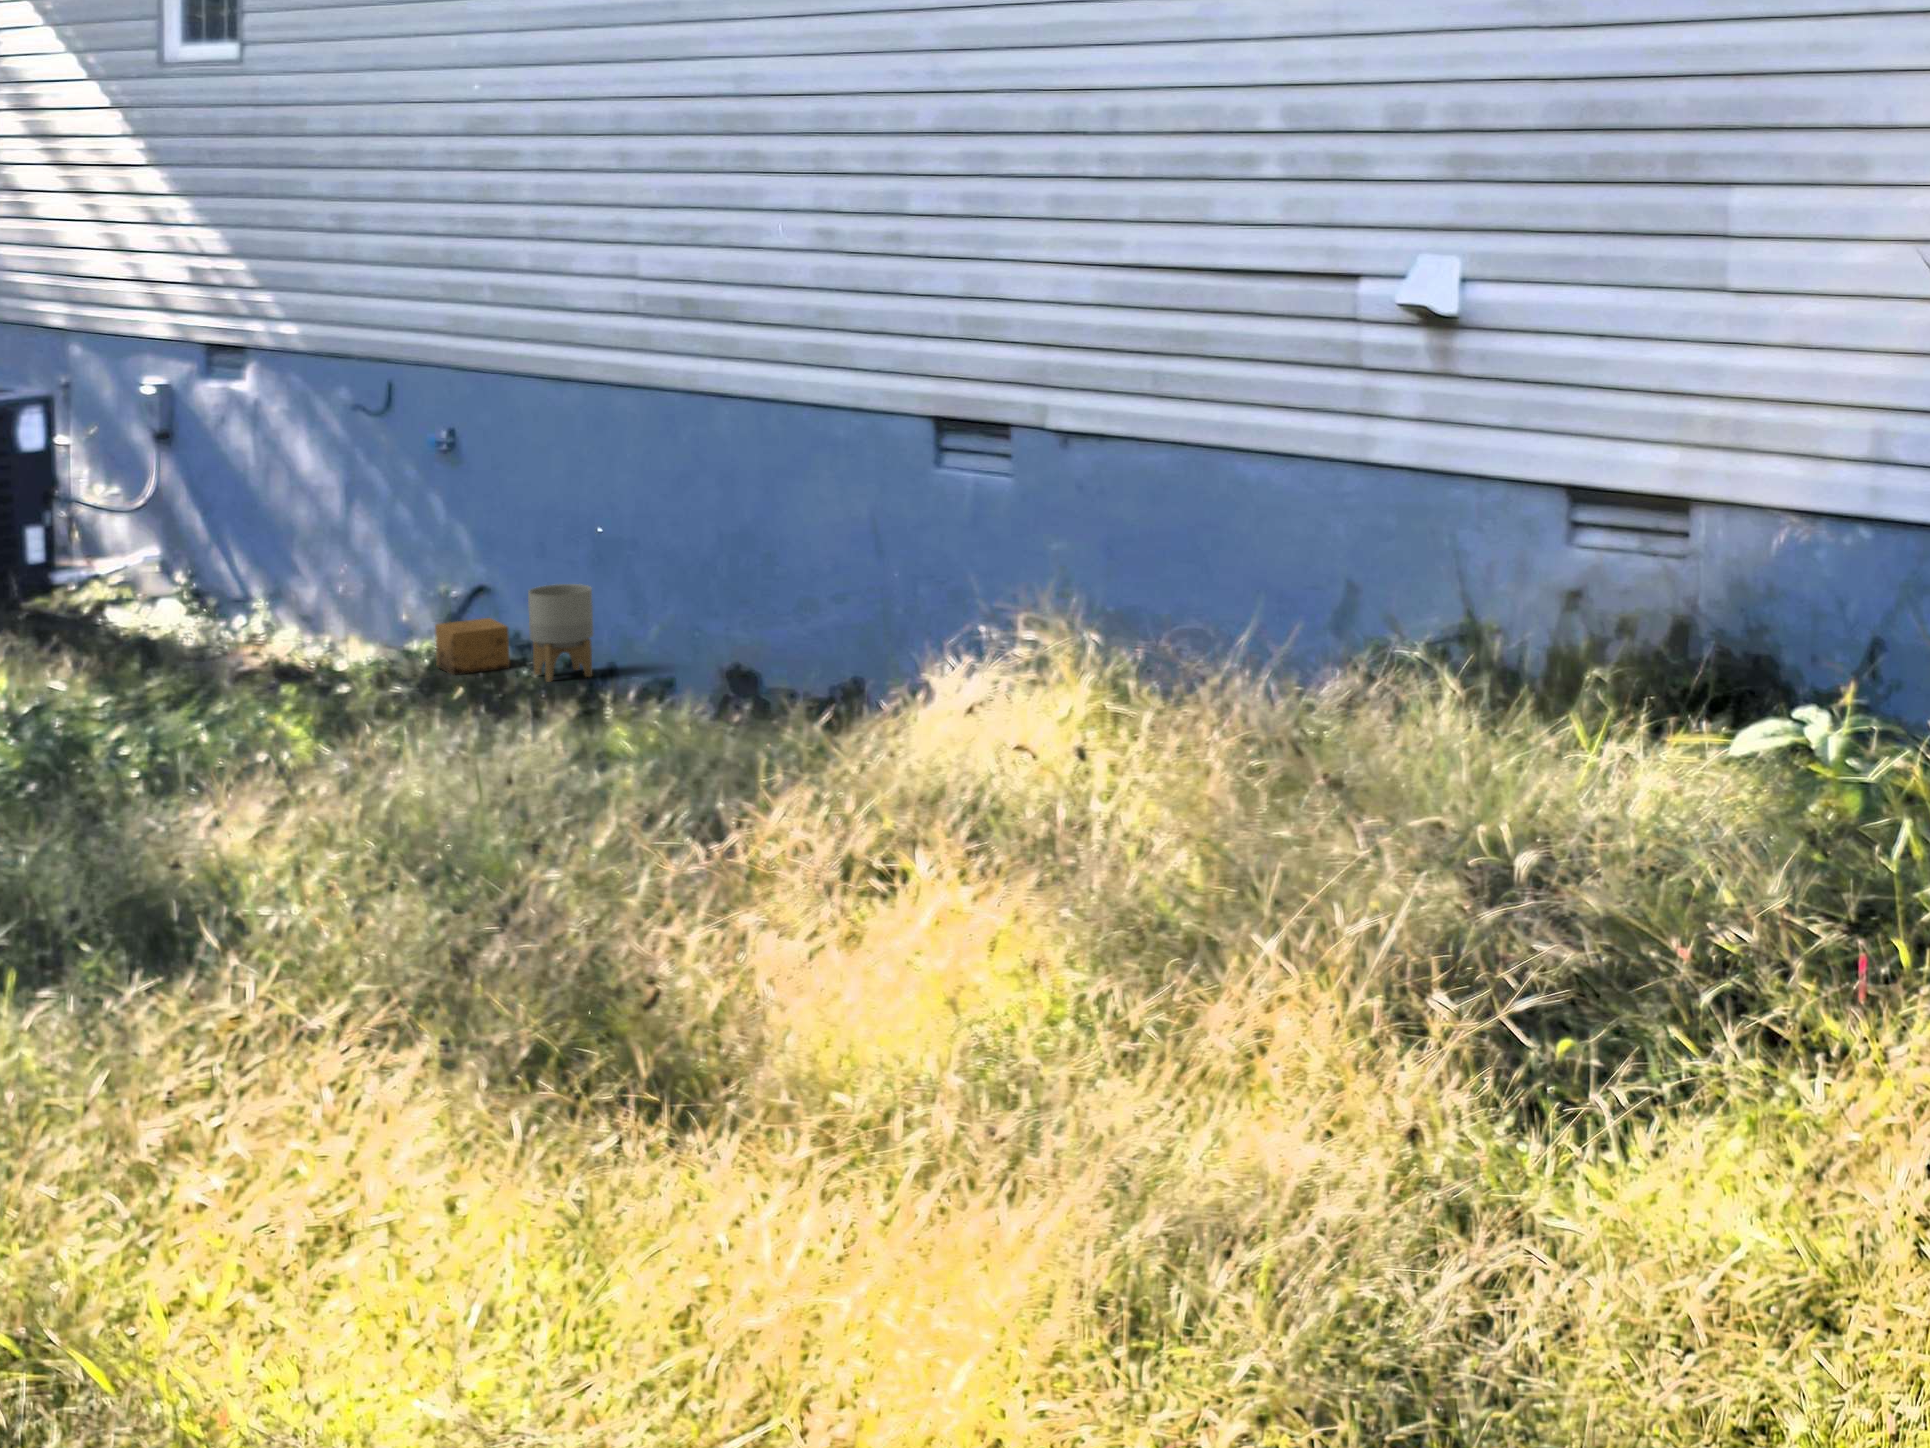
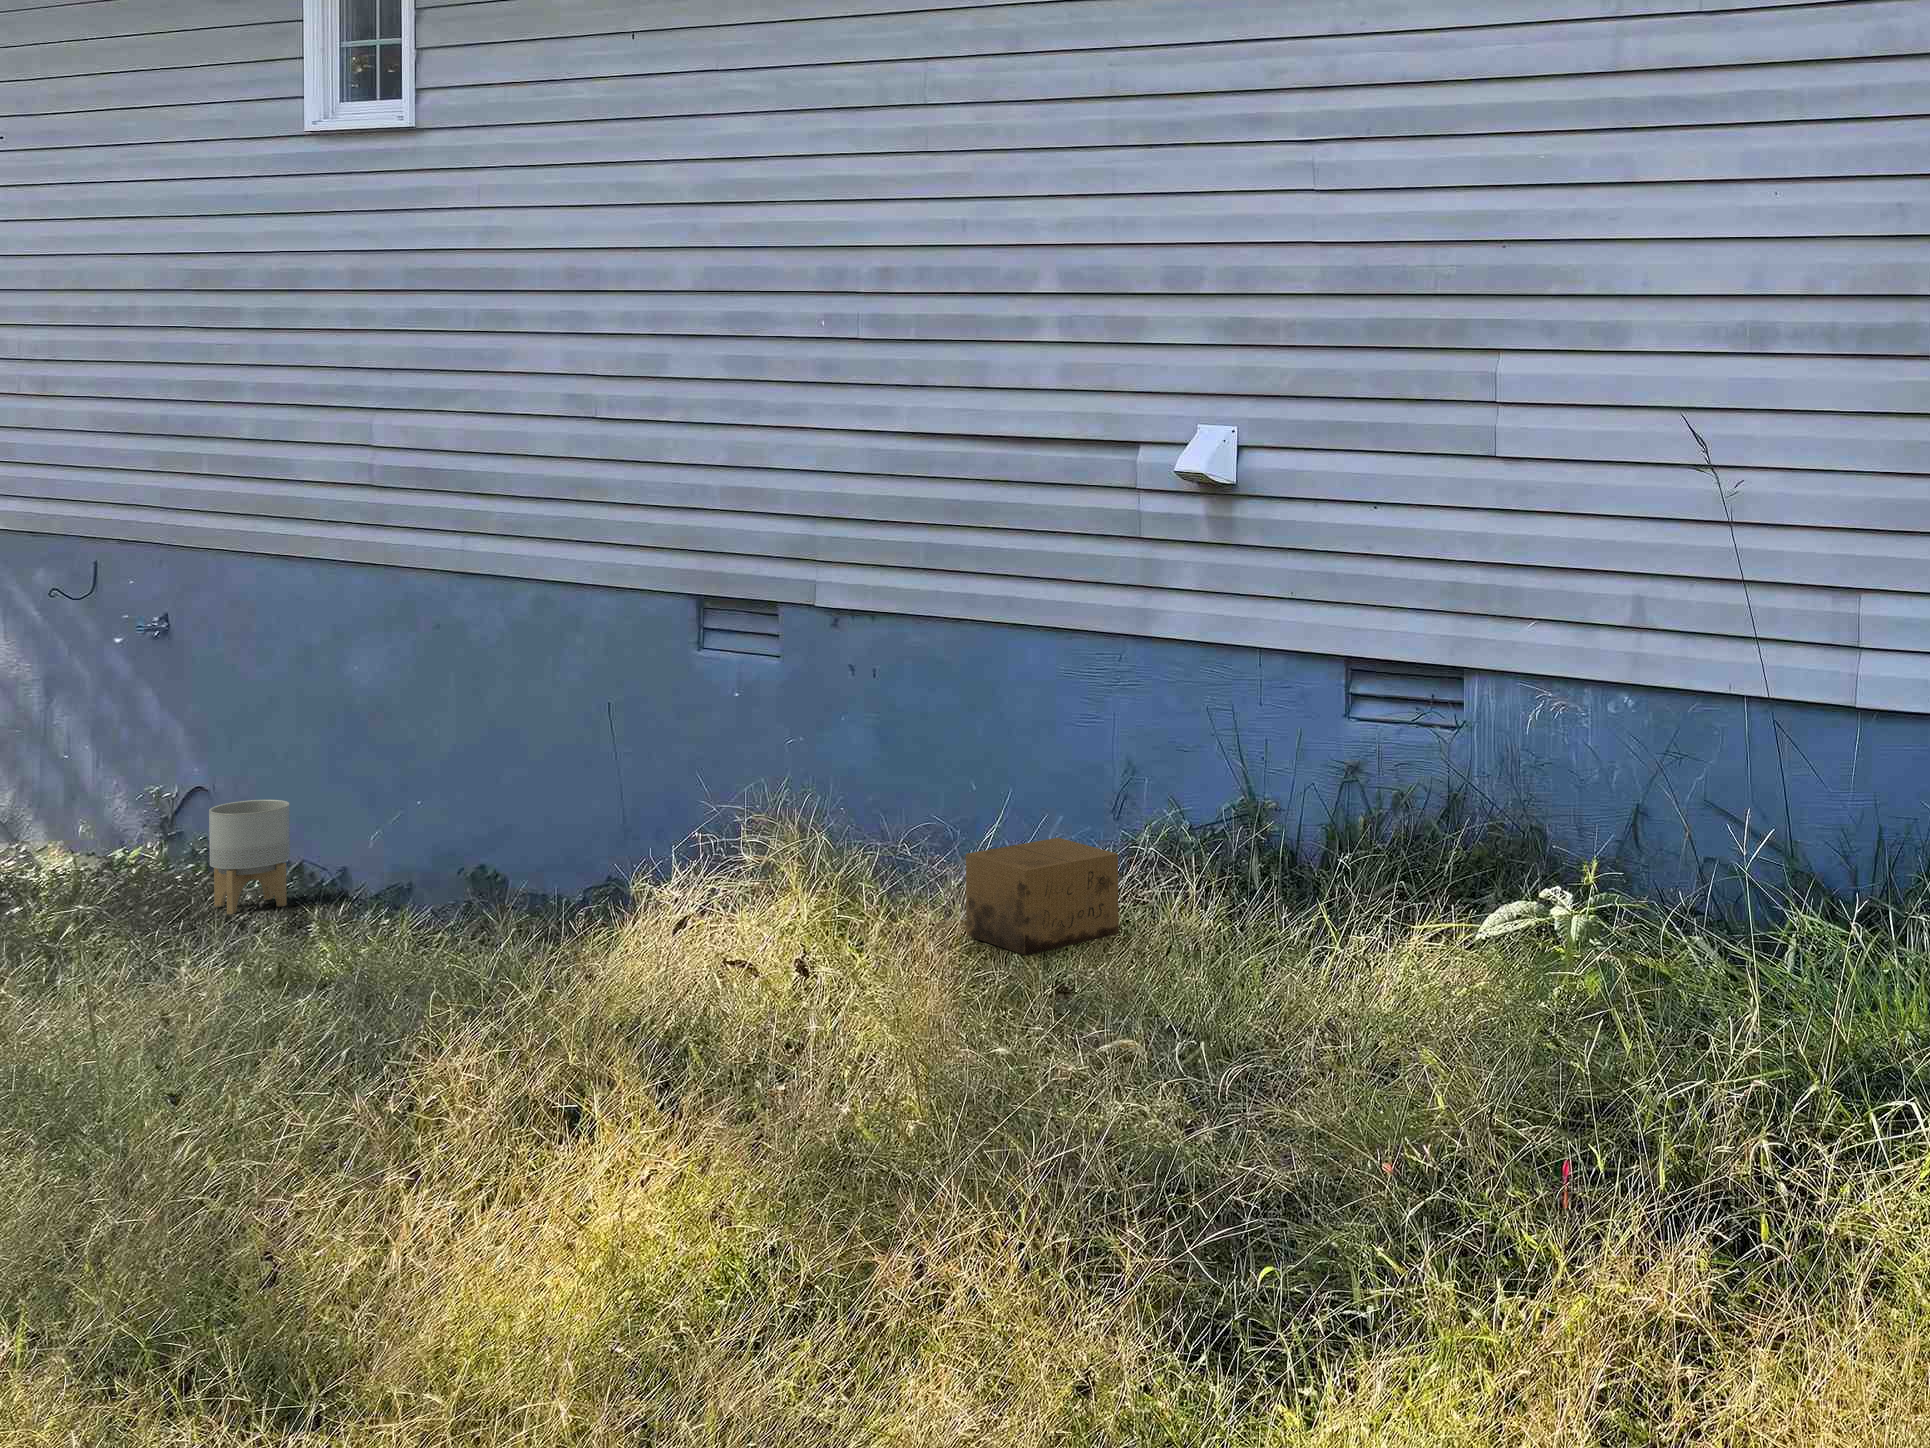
cardboard box: present [435,618,510,675] -> present [966,838,1119,955]

